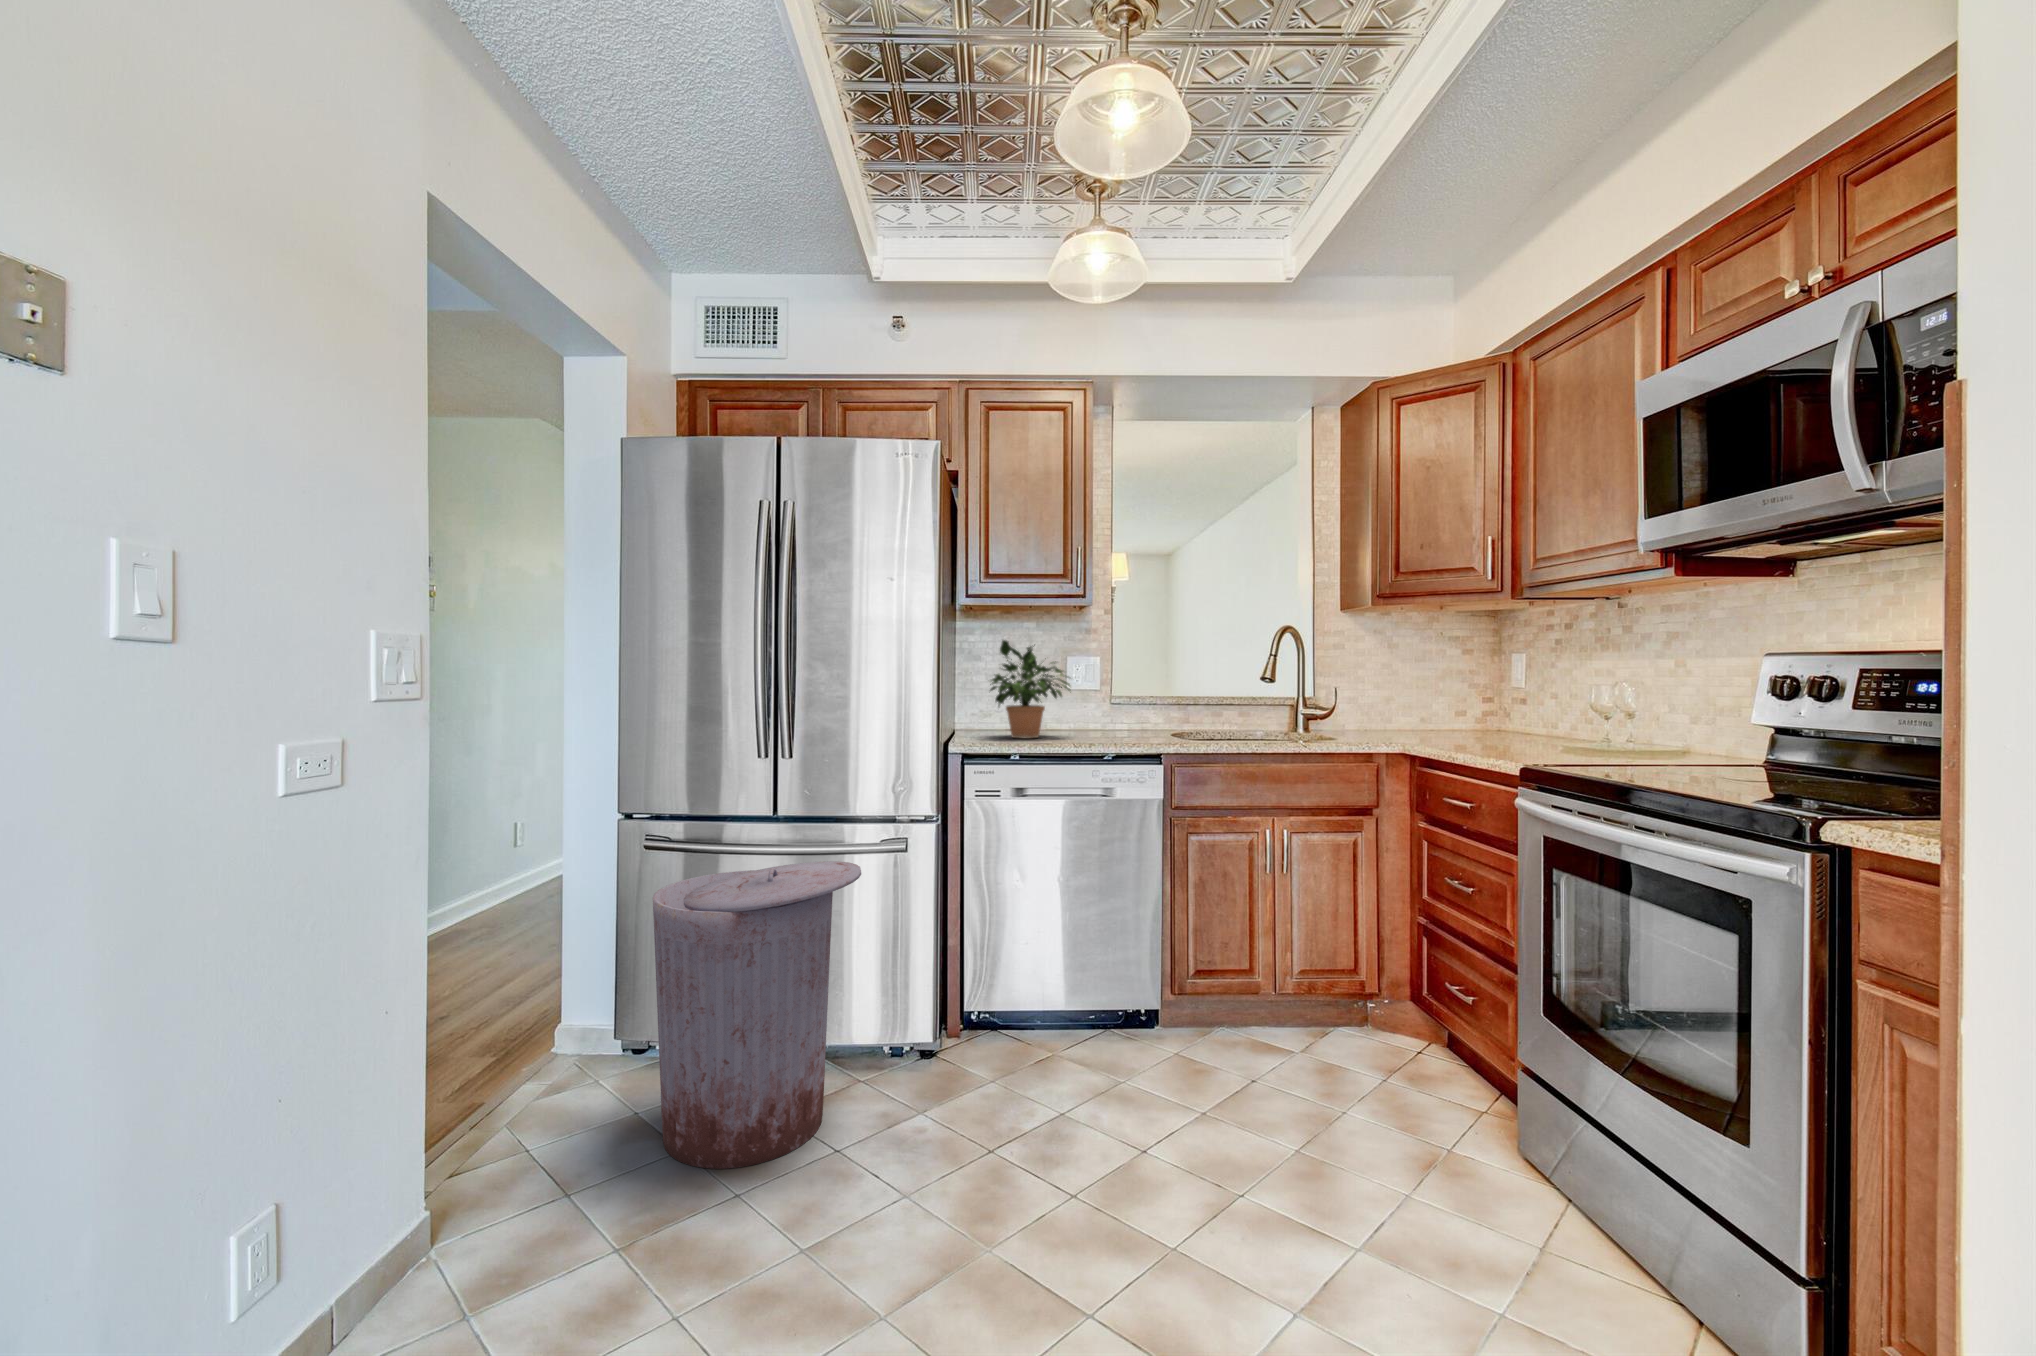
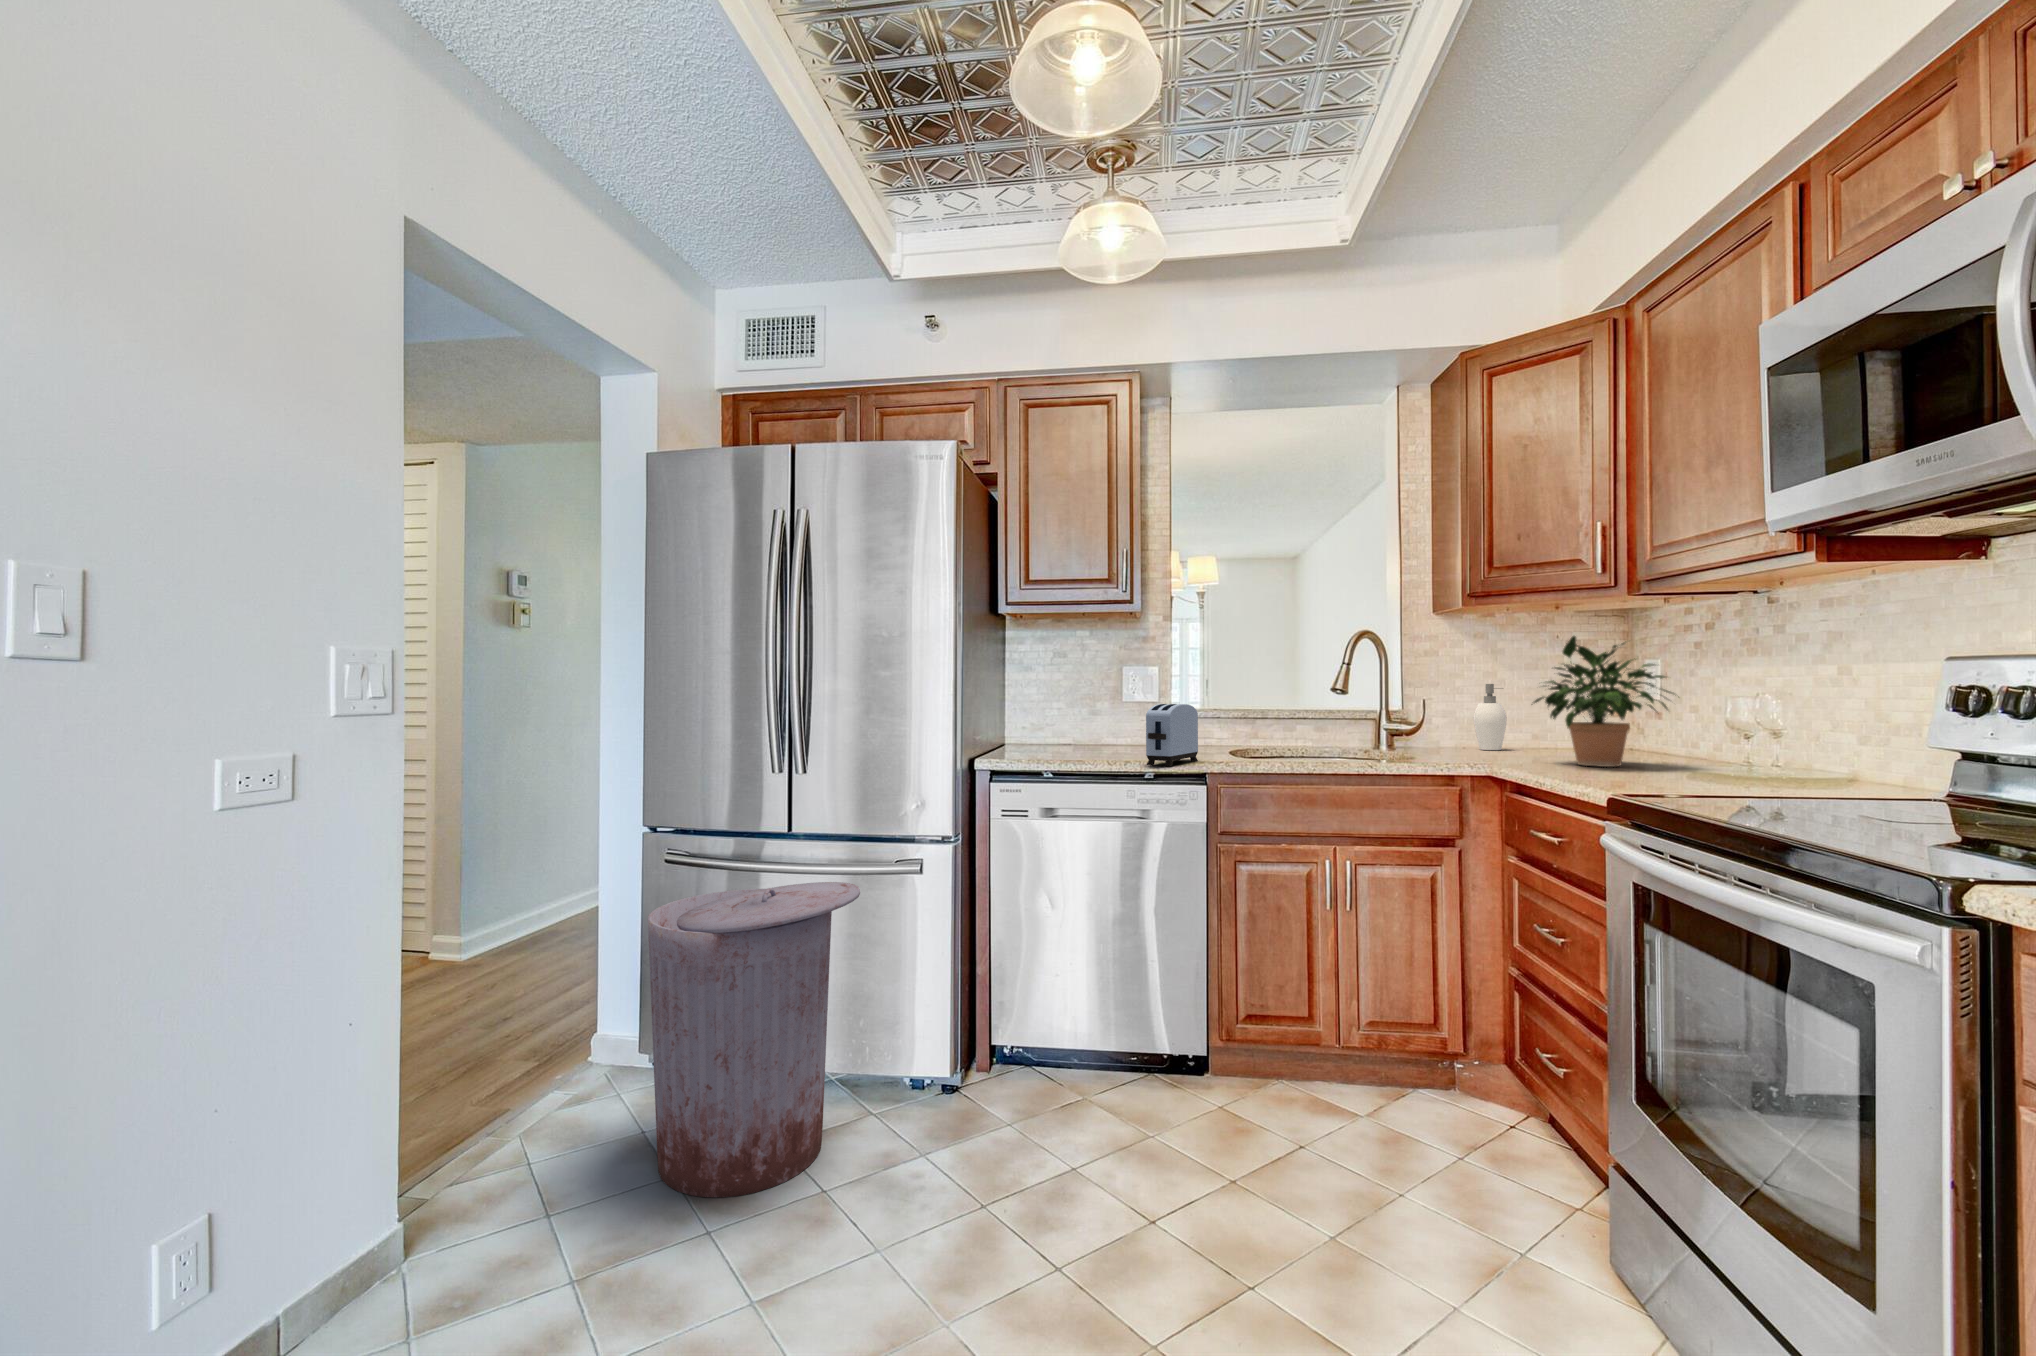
potted plant: present [990,640,1071,738] -> present [1534,636,1674,767]
soap dispenser: none [1375,674,1403,732] -> present [1473,684,1507,750]
toaster: none [1113,691,1153,747] -> present [1146,704,1198,766]

